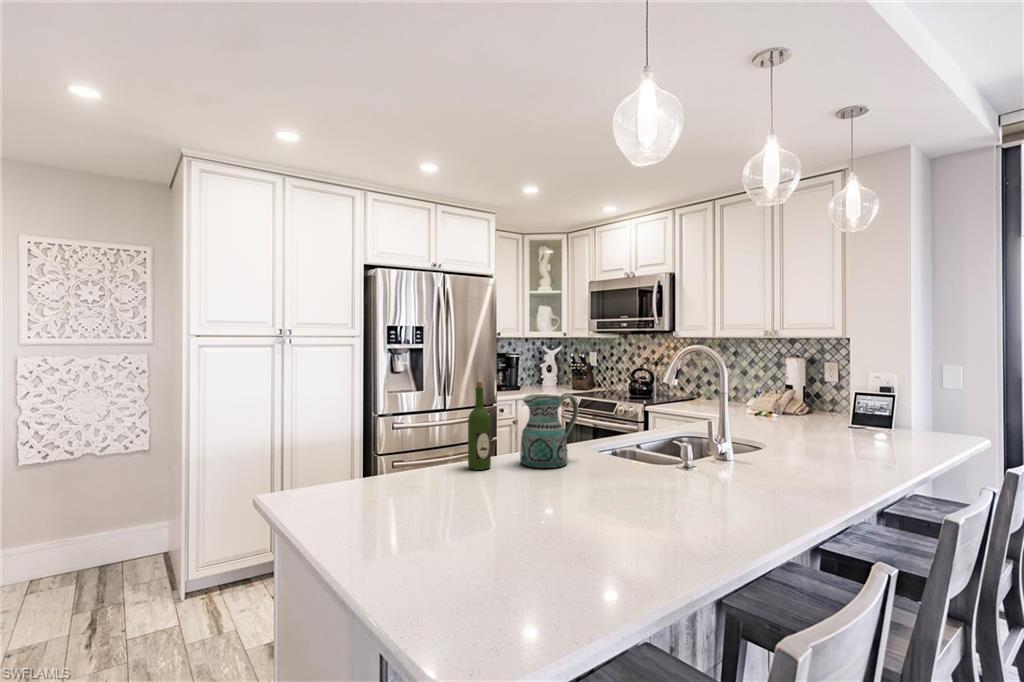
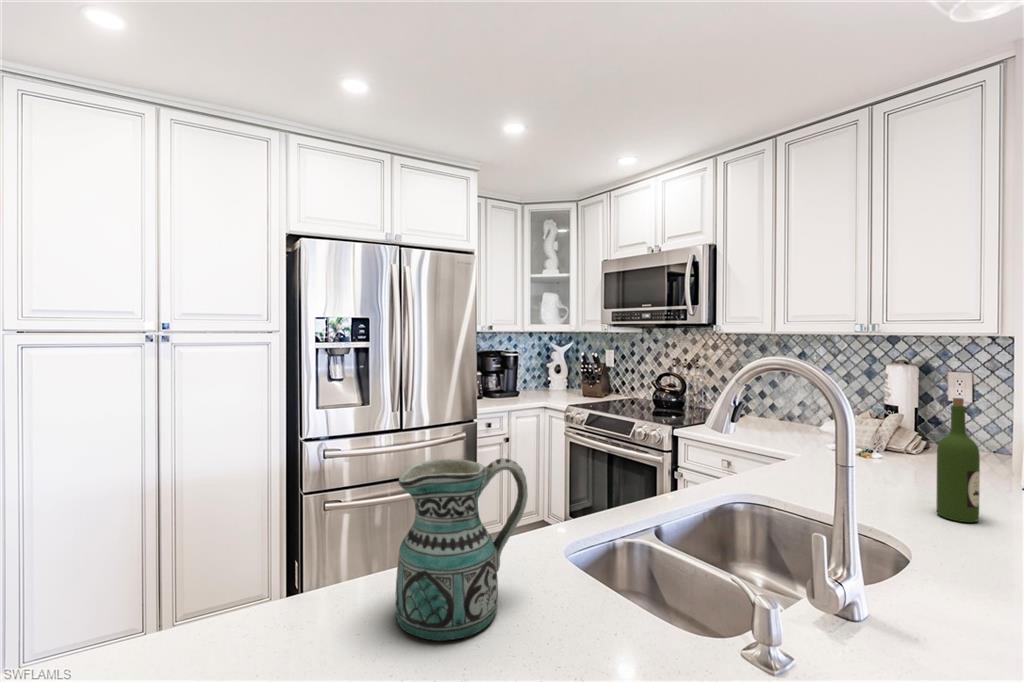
wine bottle: present [468,382,491,470] -> present [936,398,980,522]

